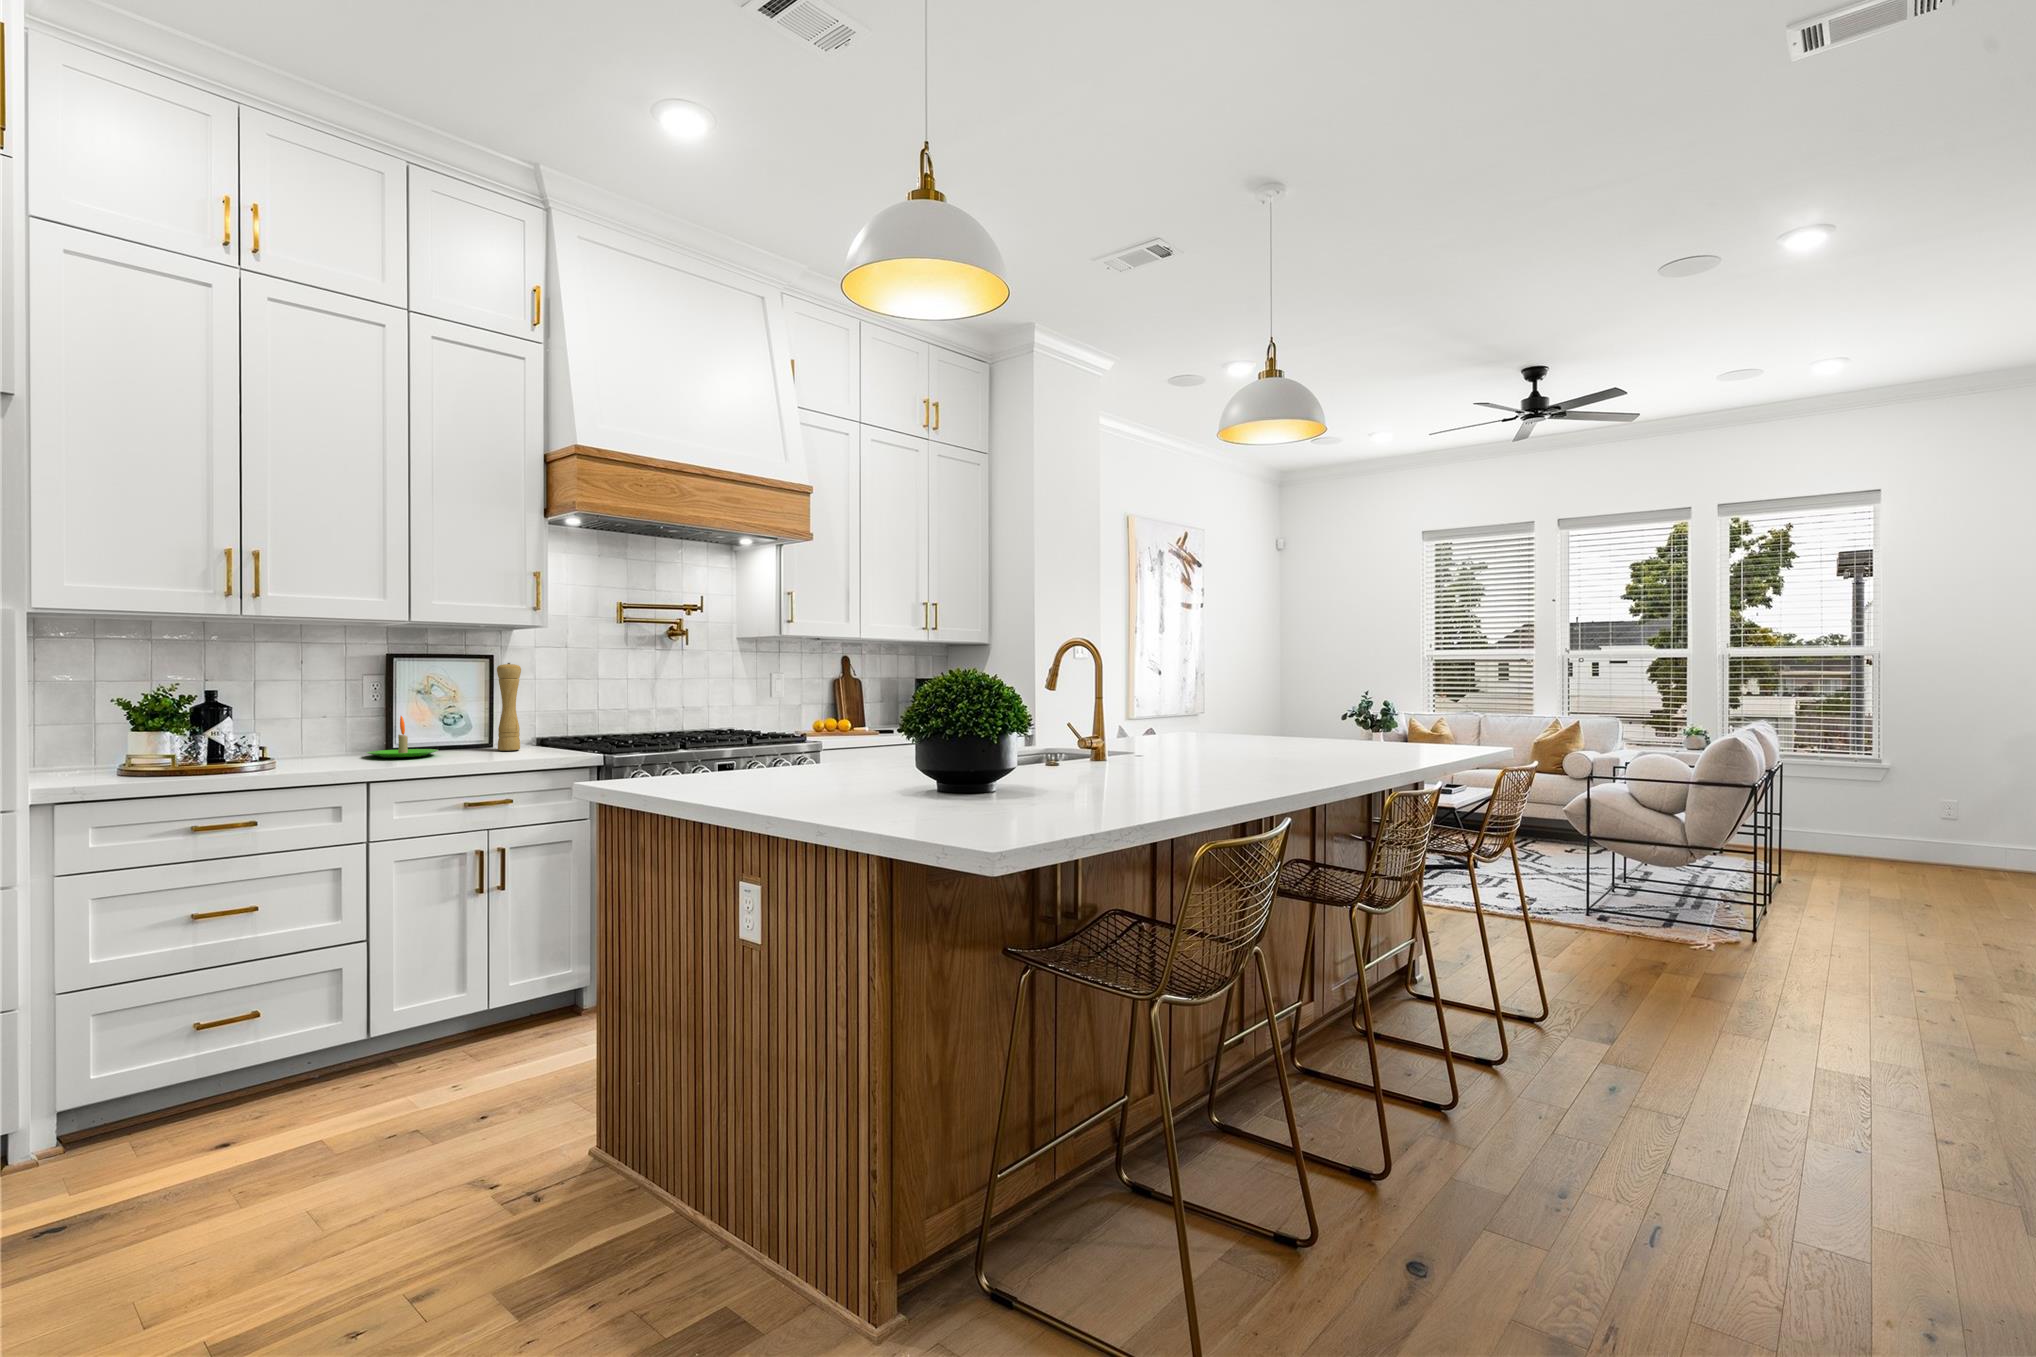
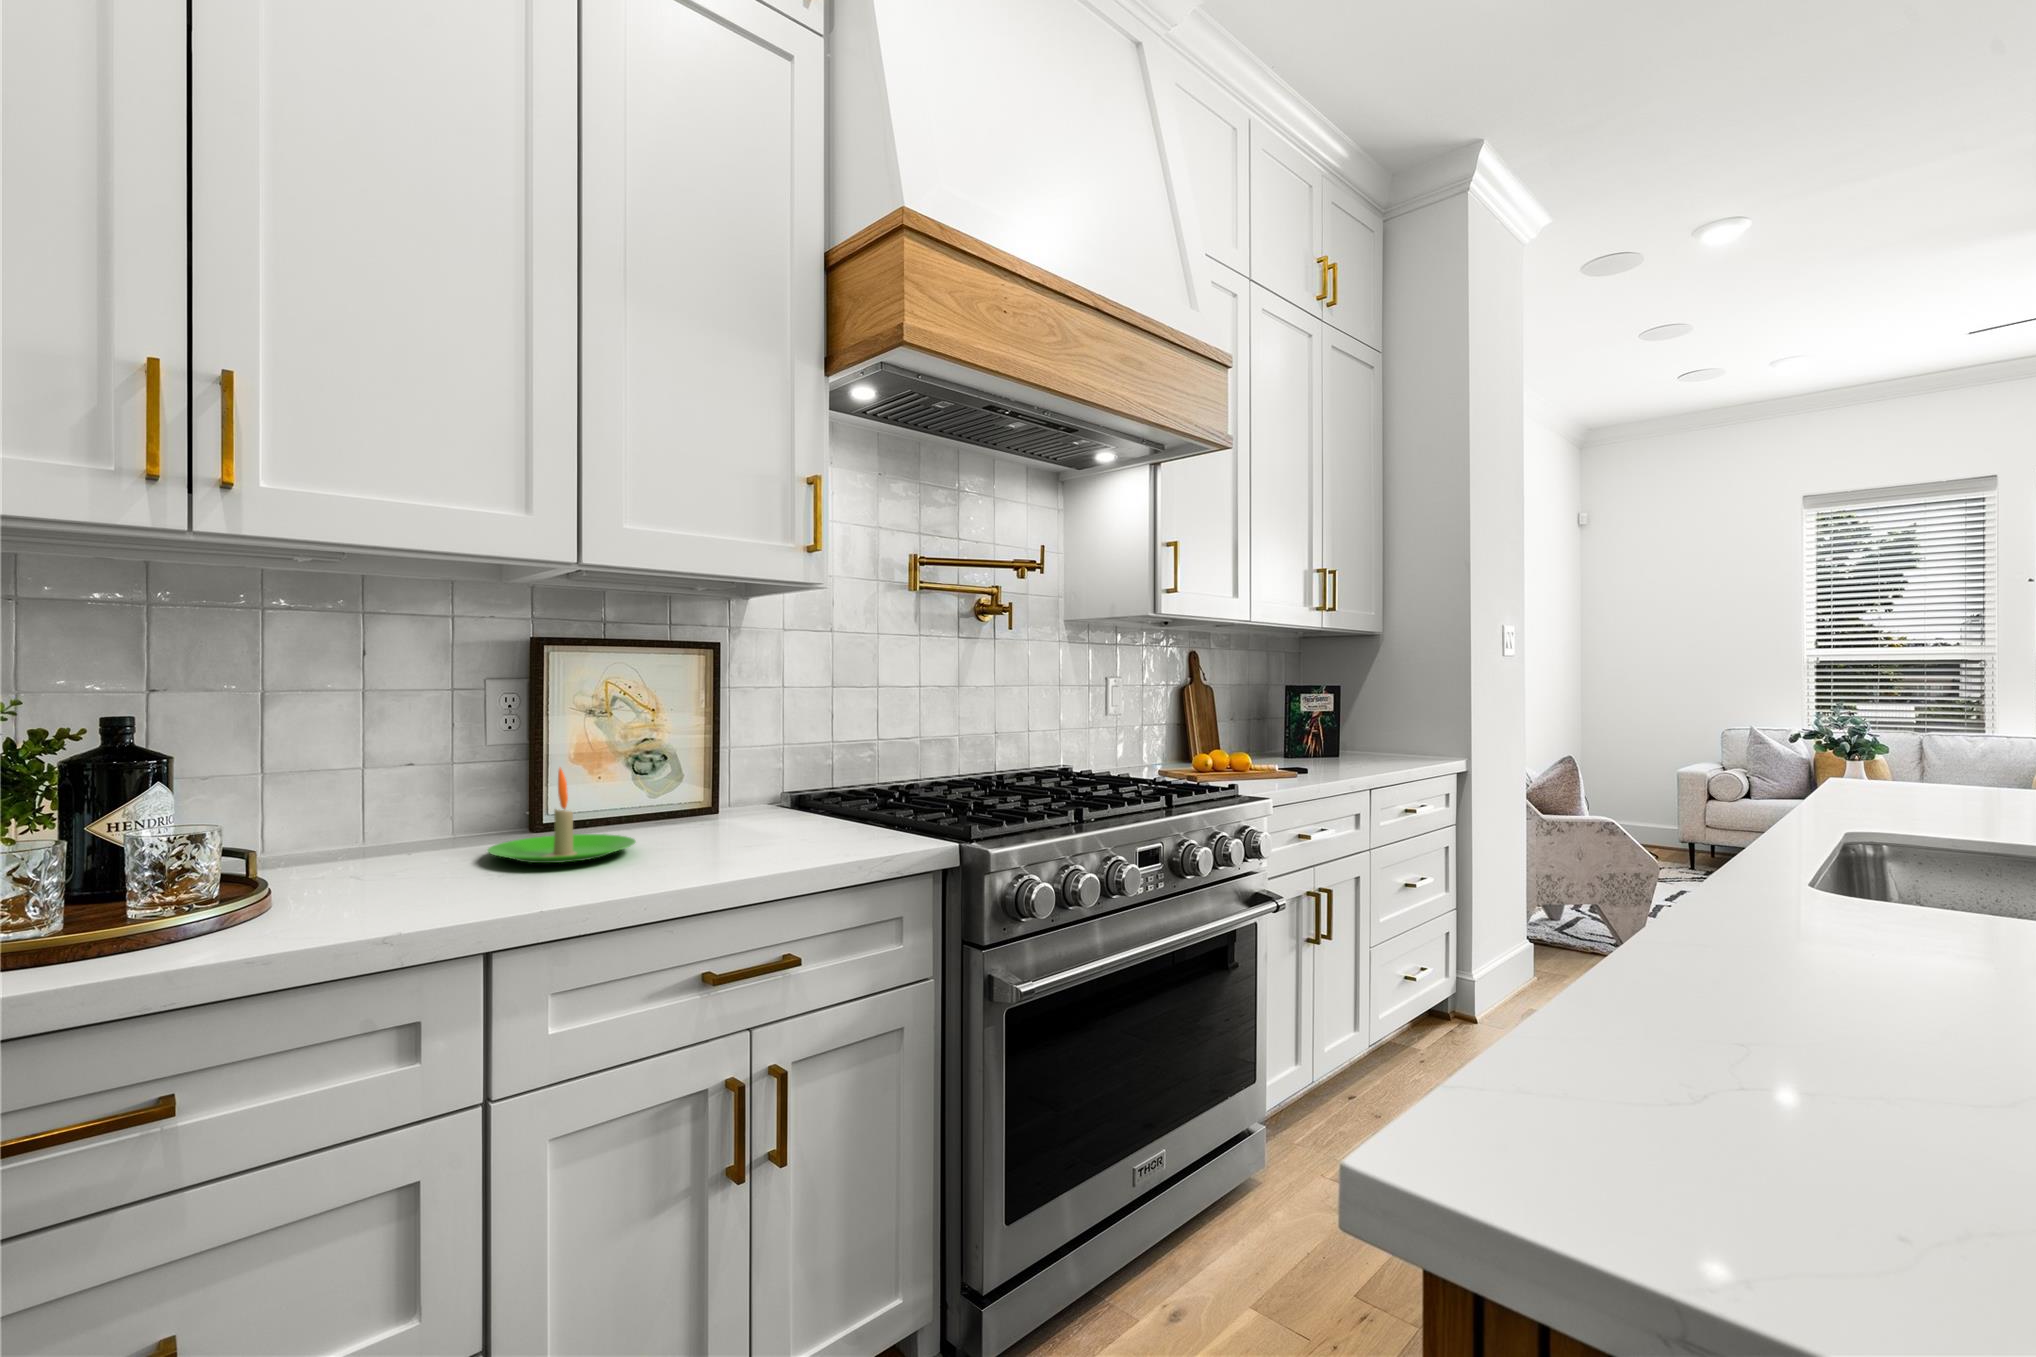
pepper mill: present [497,663,521,751] -> none [743,655,788,834]

